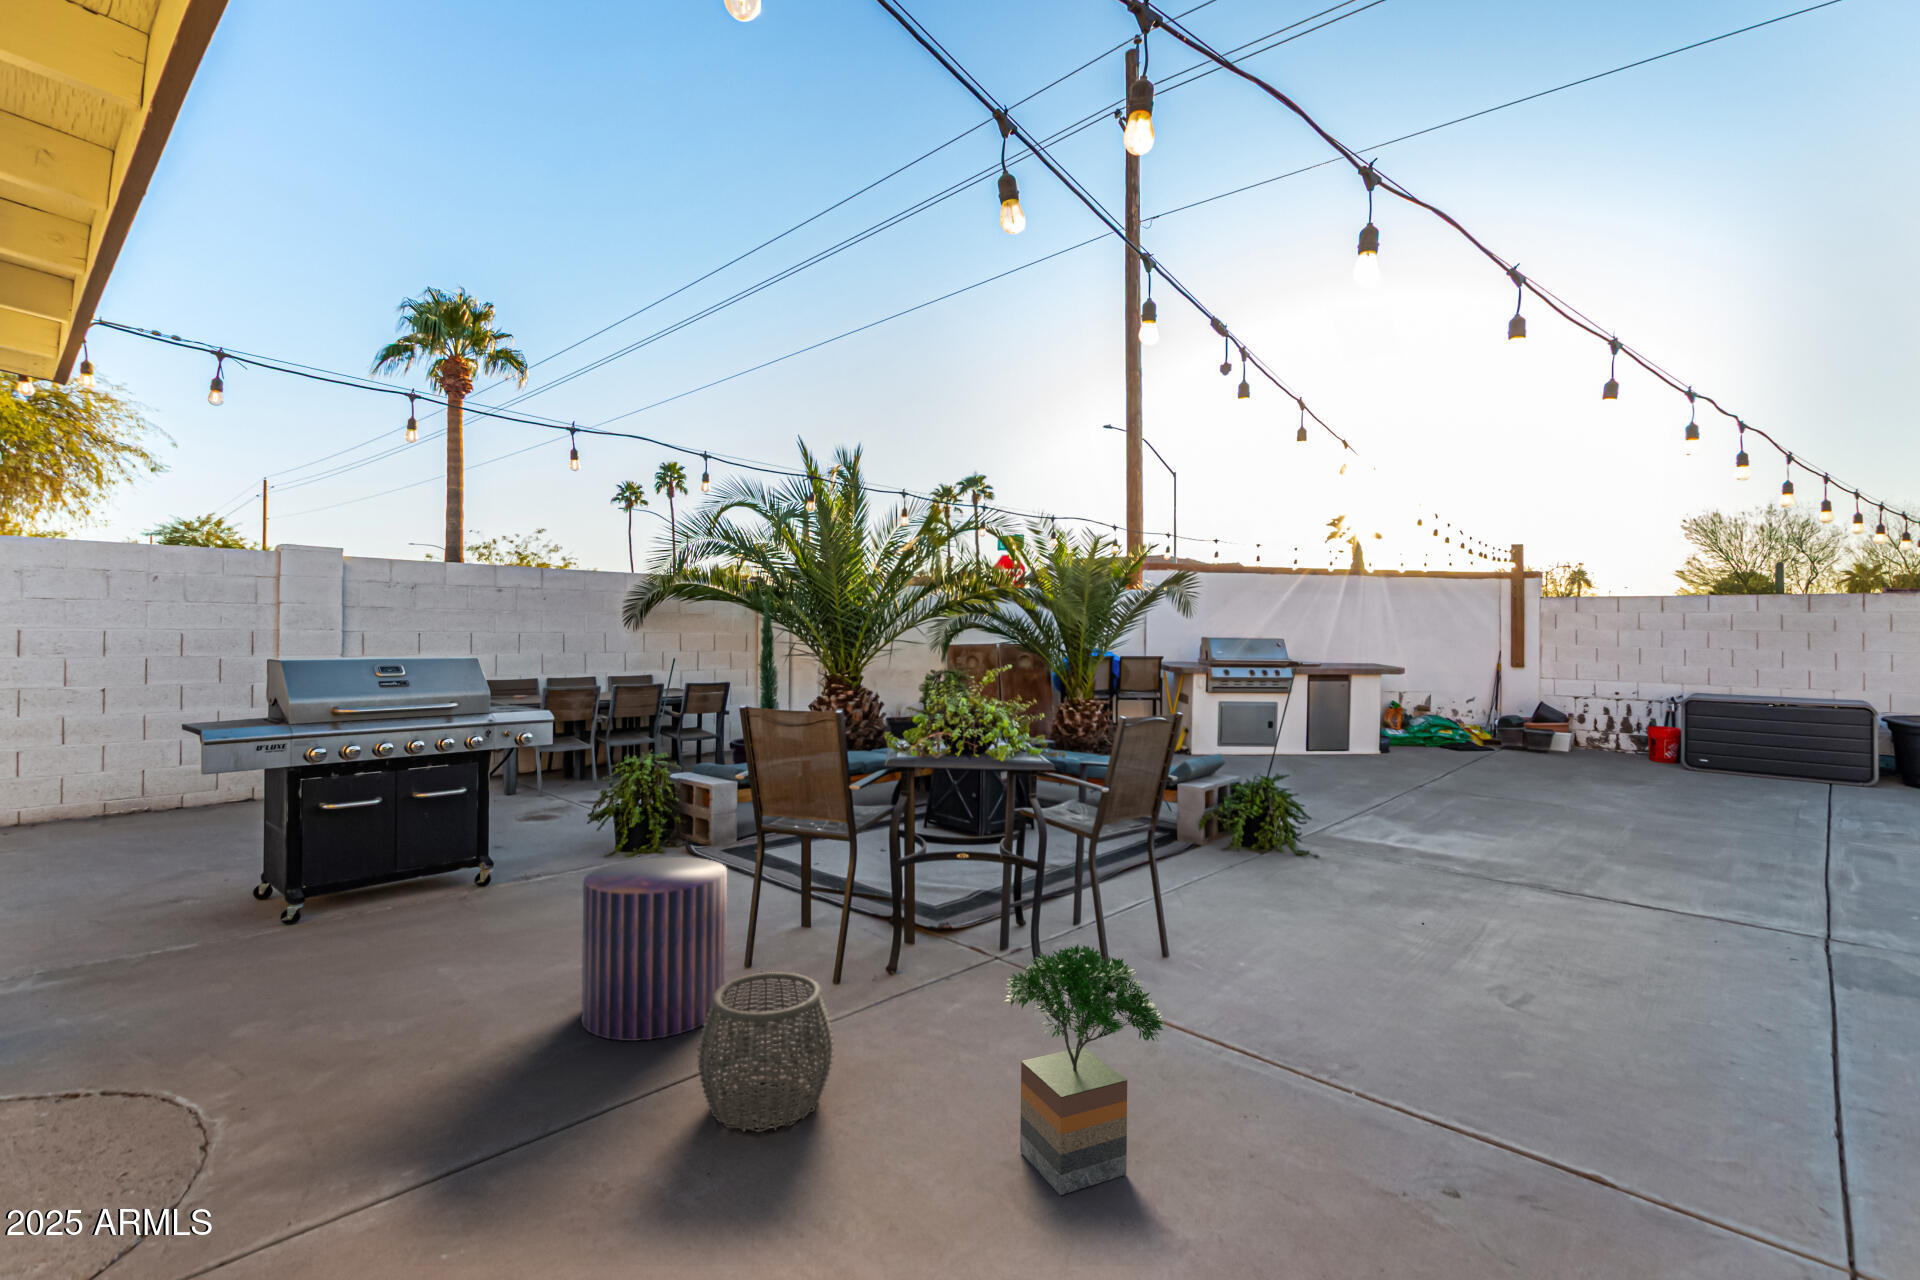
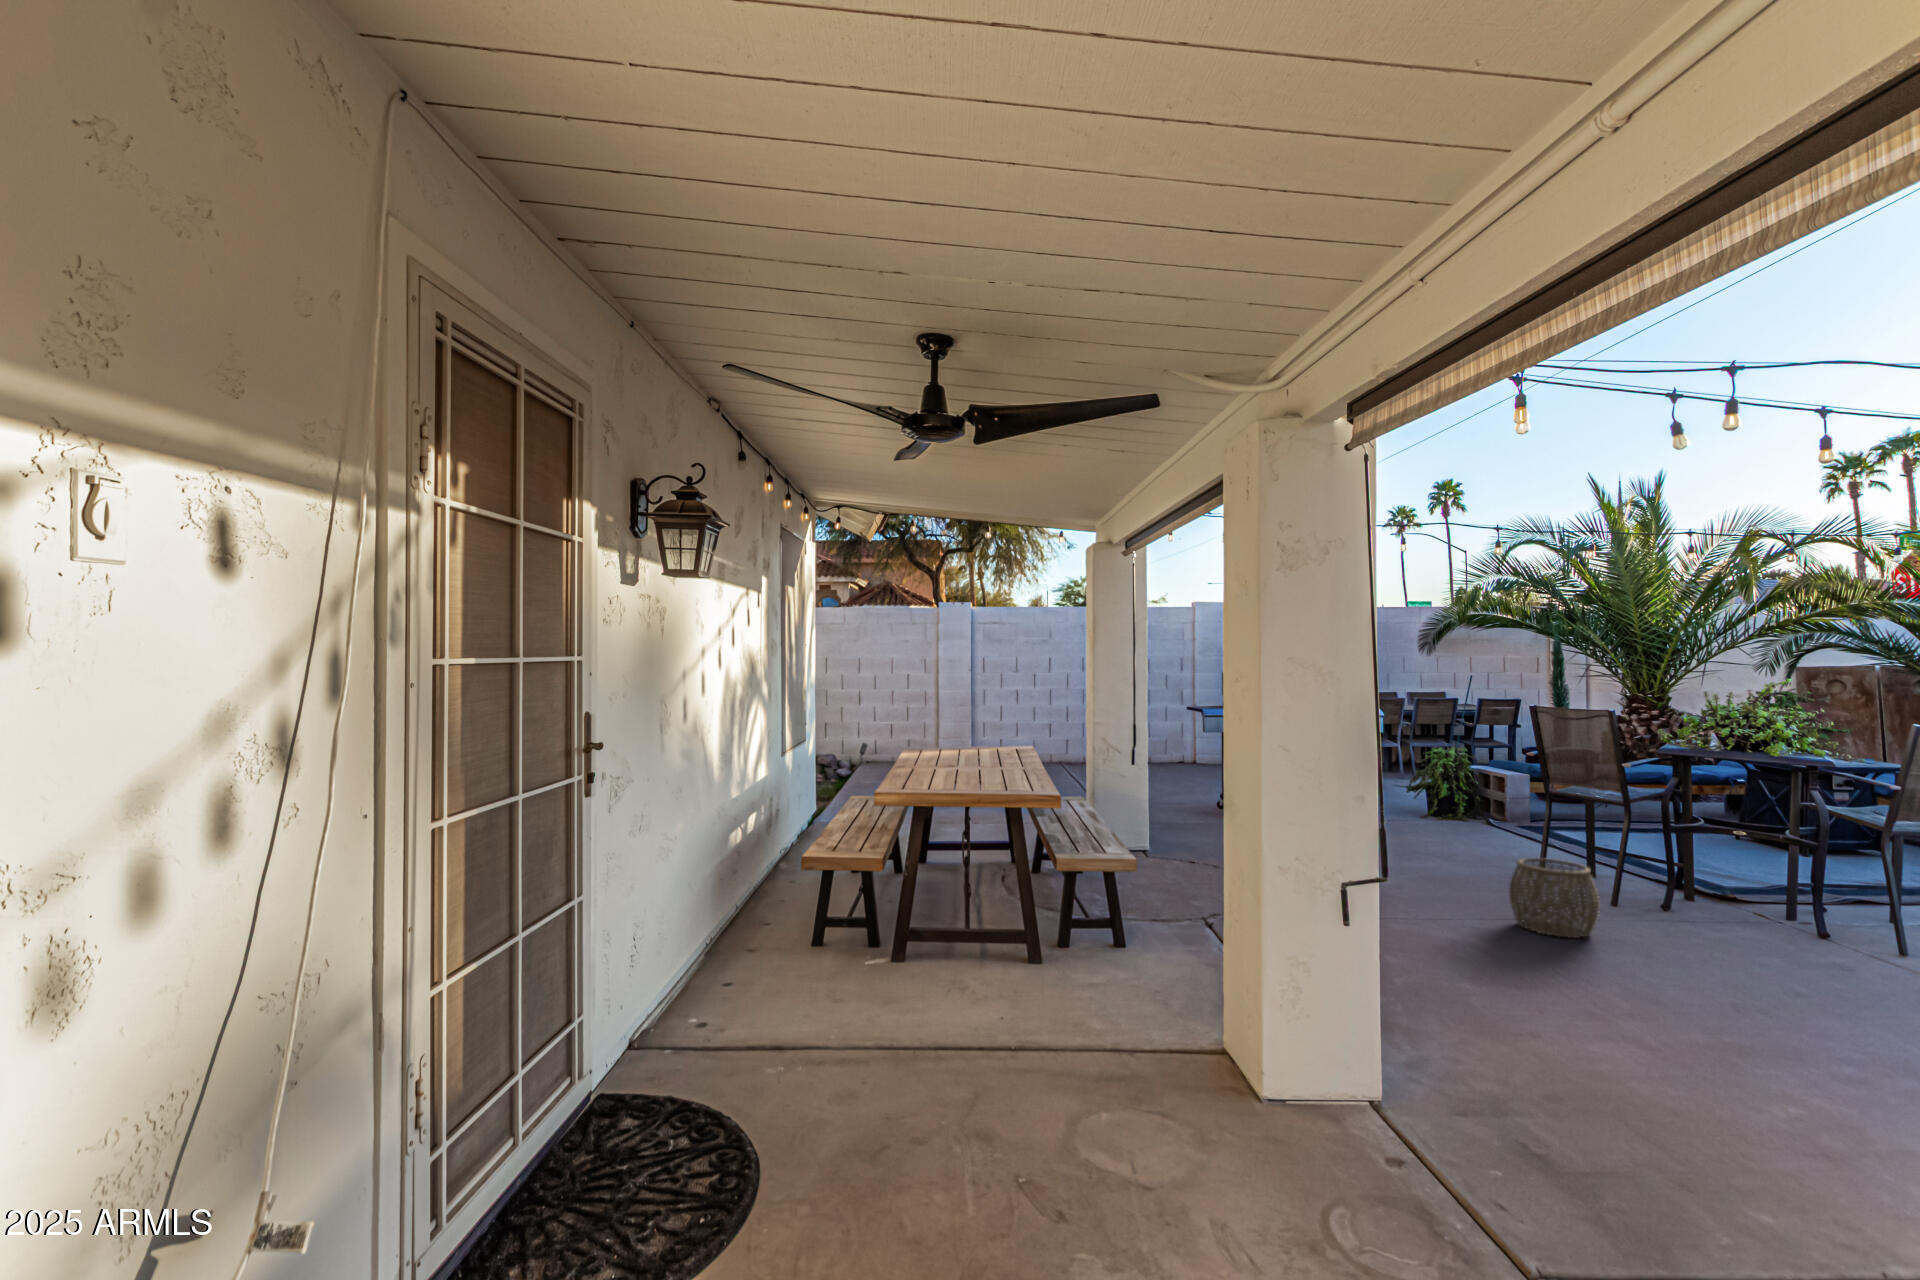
pouf: present [582,857,727,1041] -> none [1429,797,1525,897]
potted tree: present [1005,944,1164,1195] -> none [1721,857,1857,1005]

